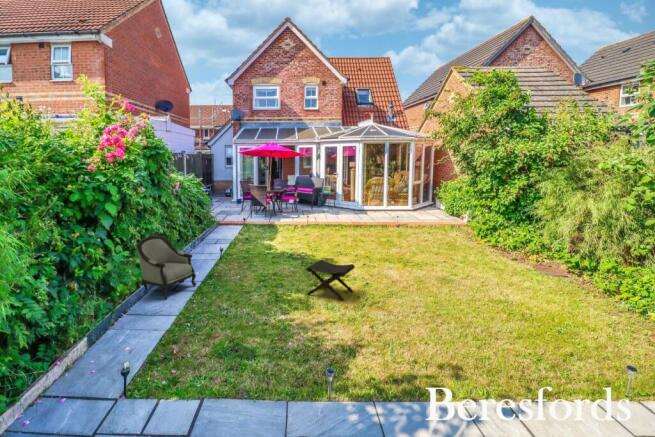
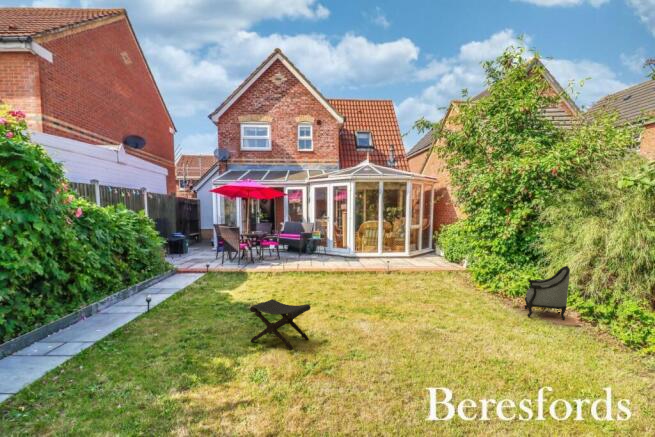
armchair: present [137,235,196,299] -> present [525,266,570,320]

